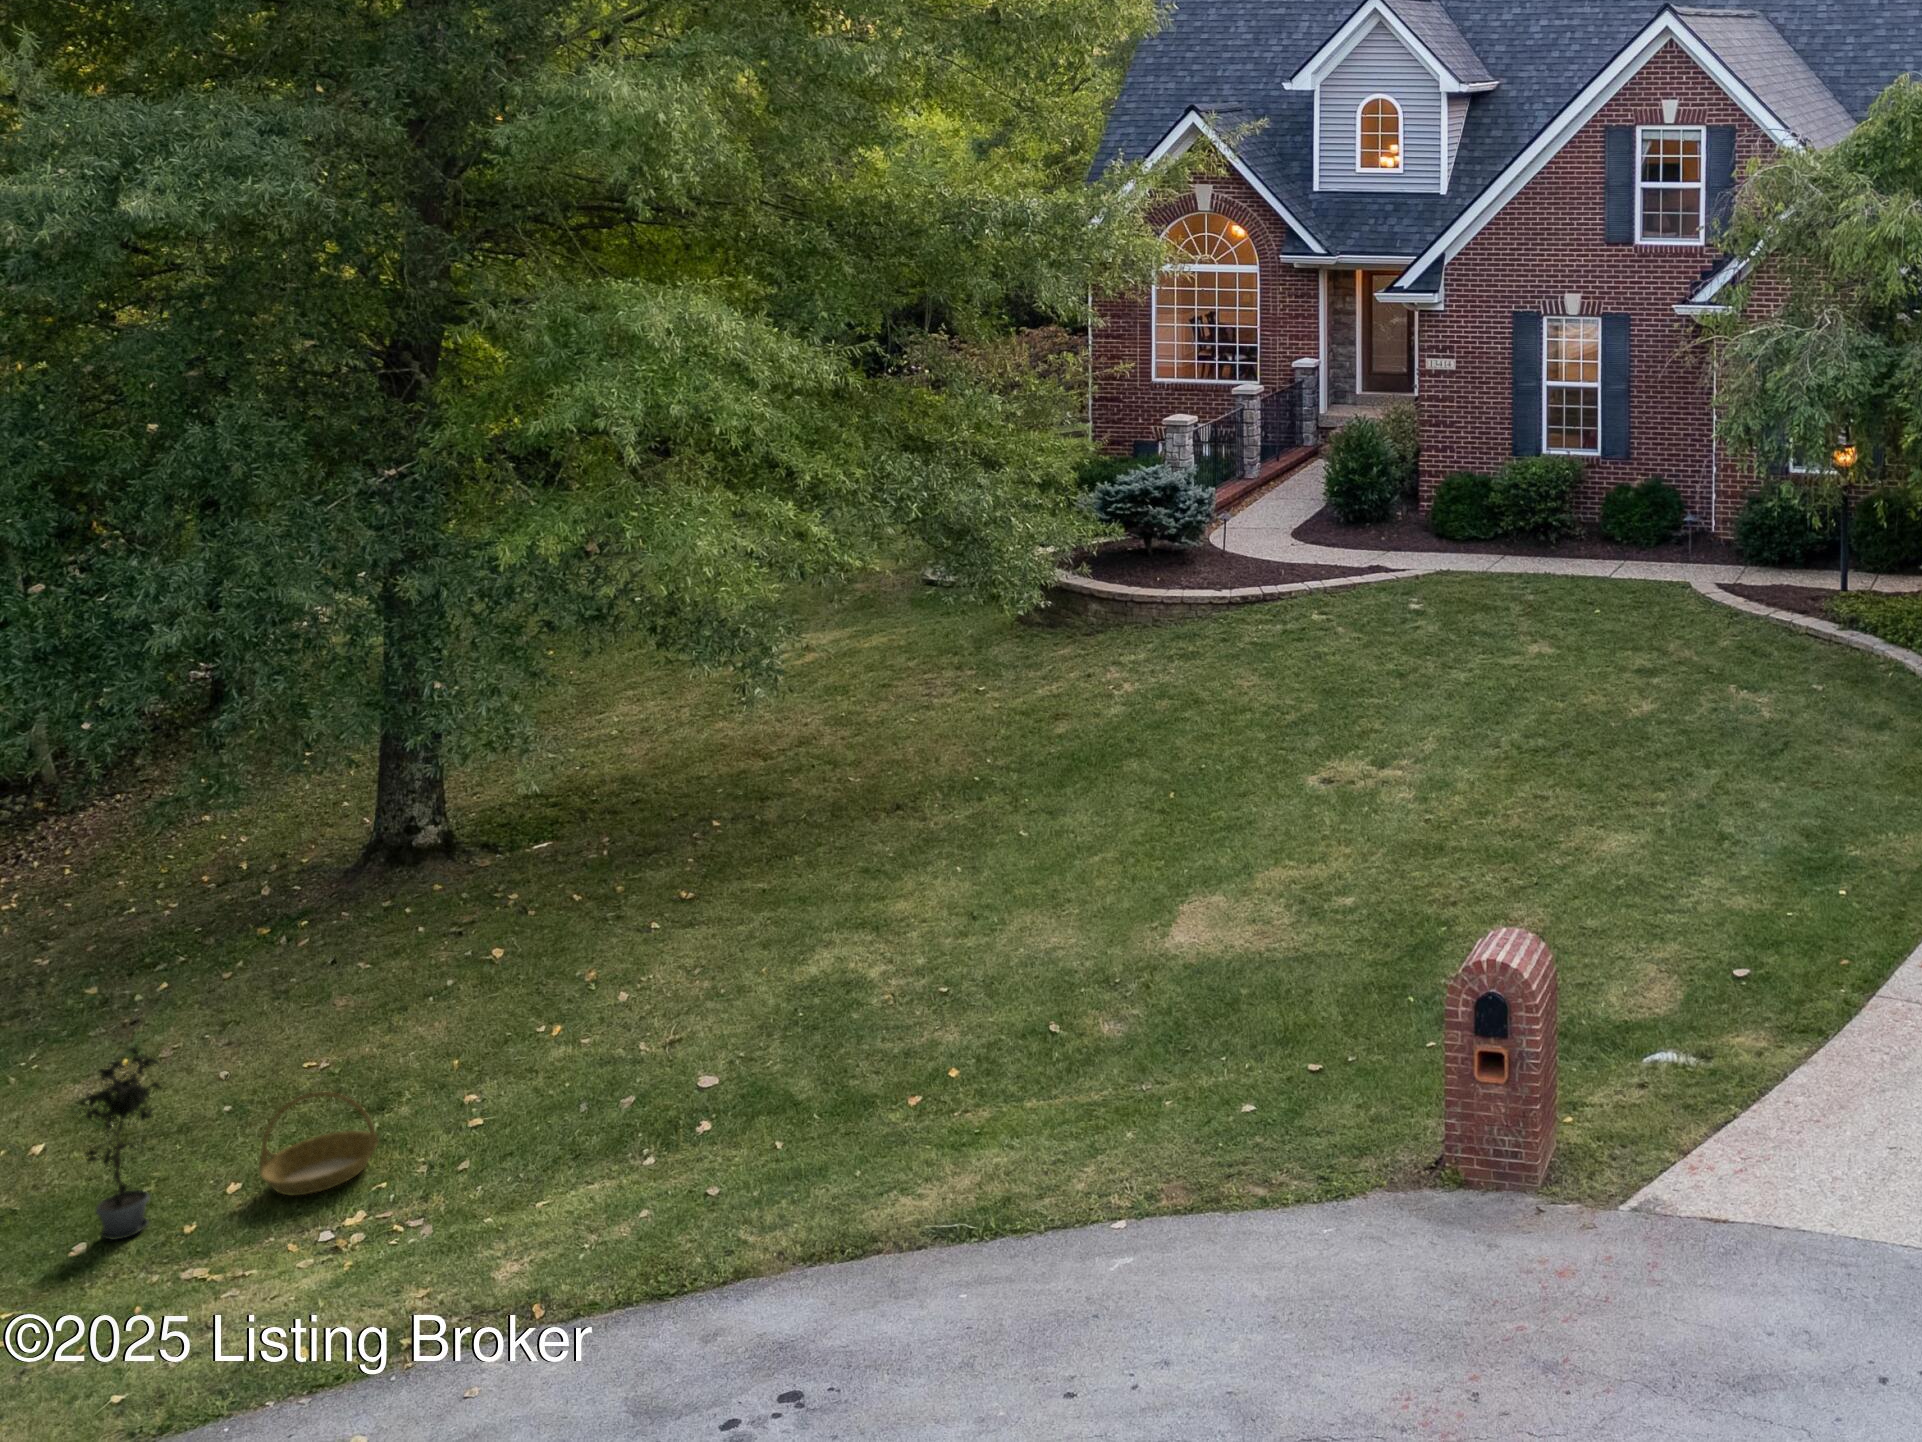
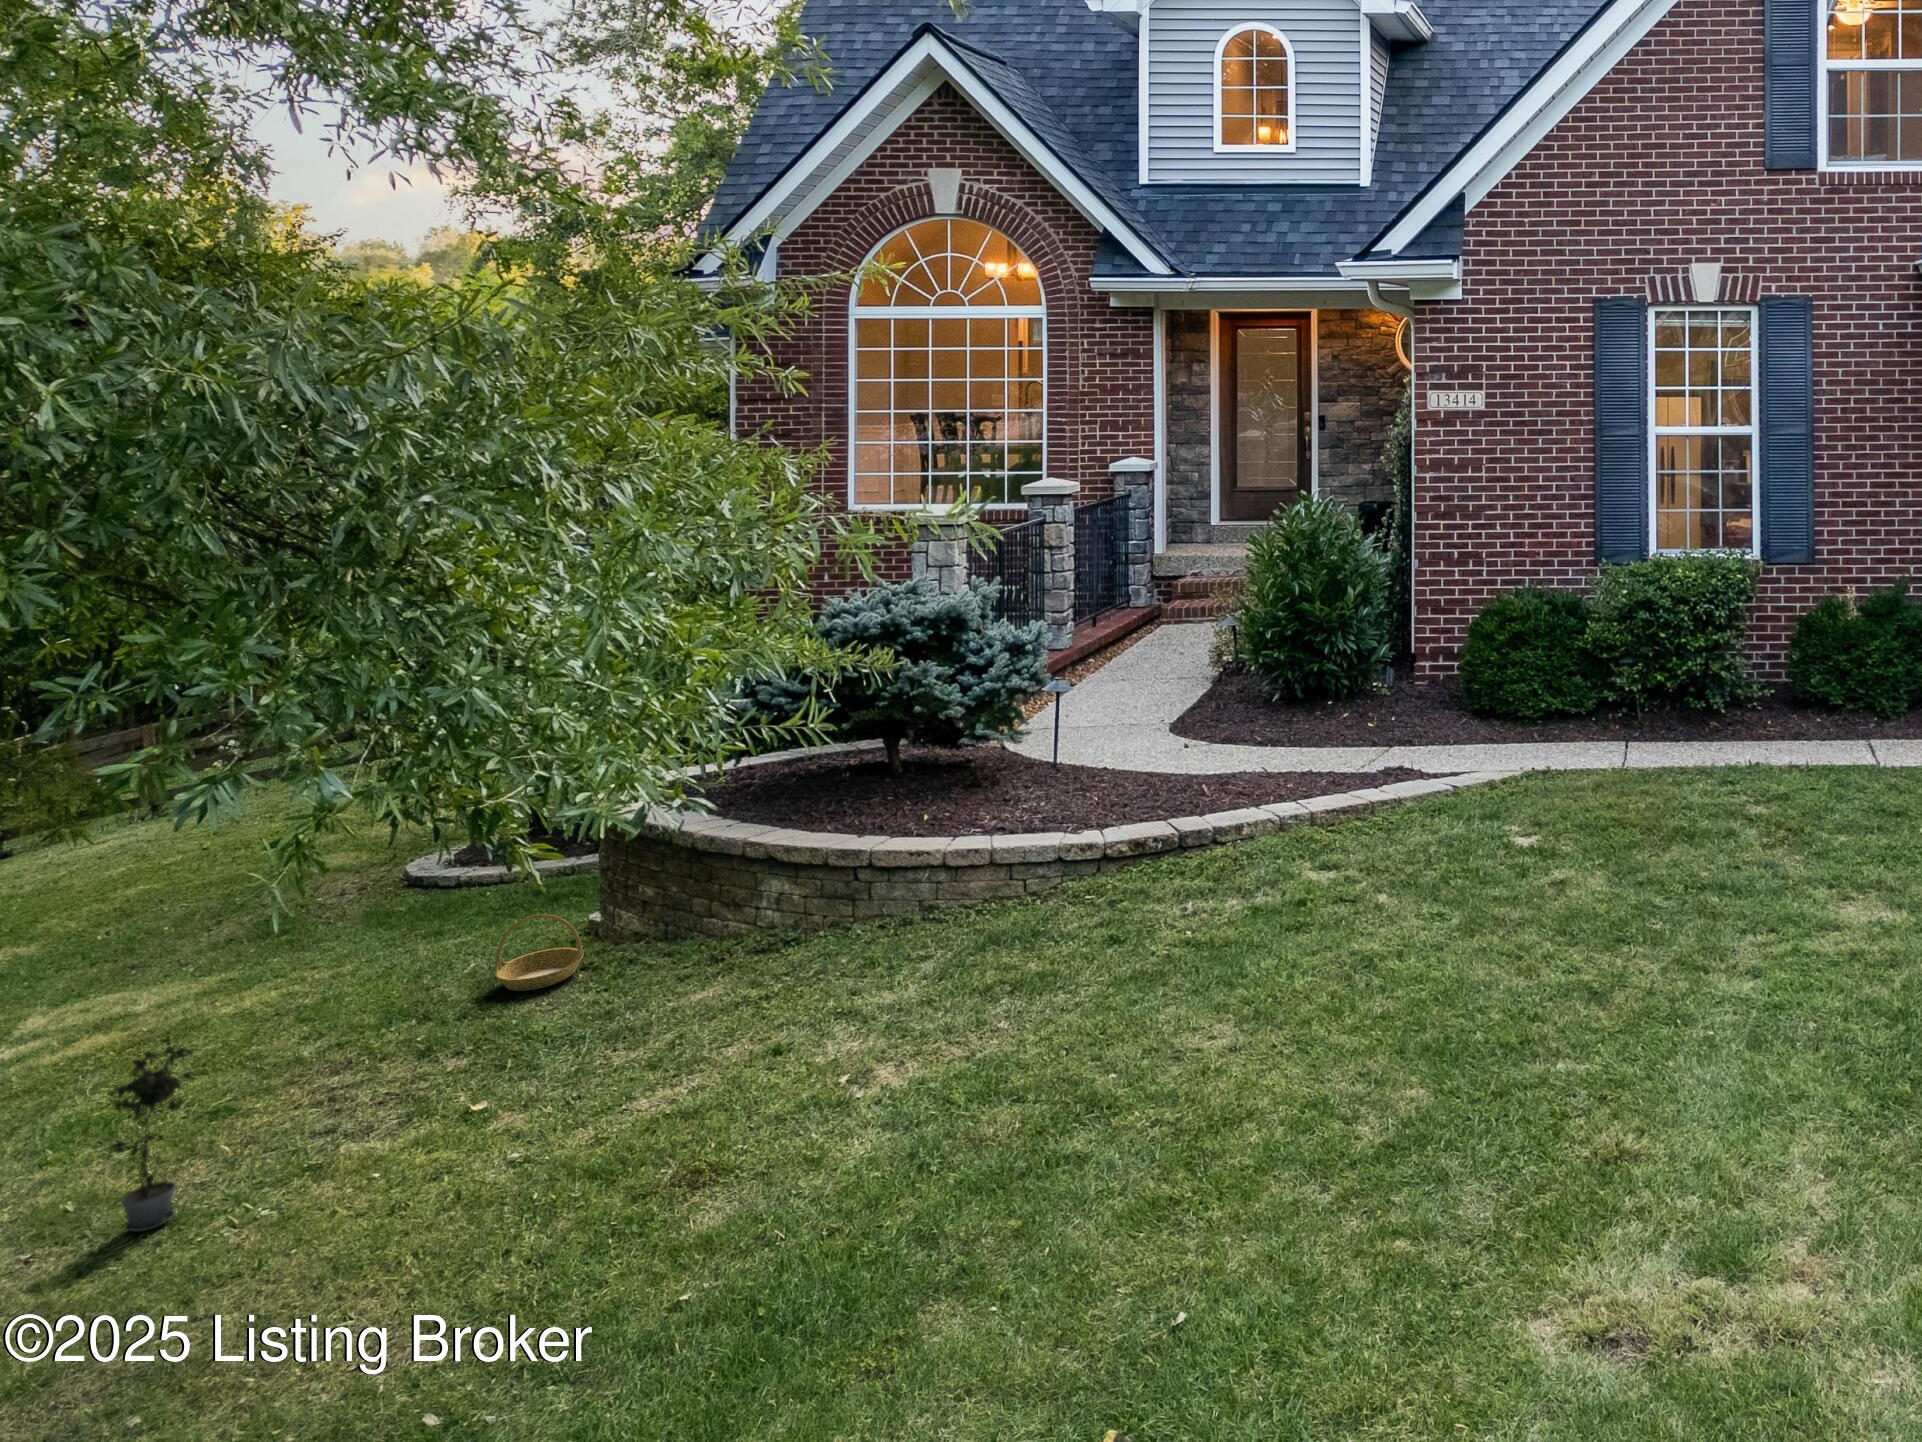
basket: present [259,1092,378,1195] -> present [495,914,584,991]

